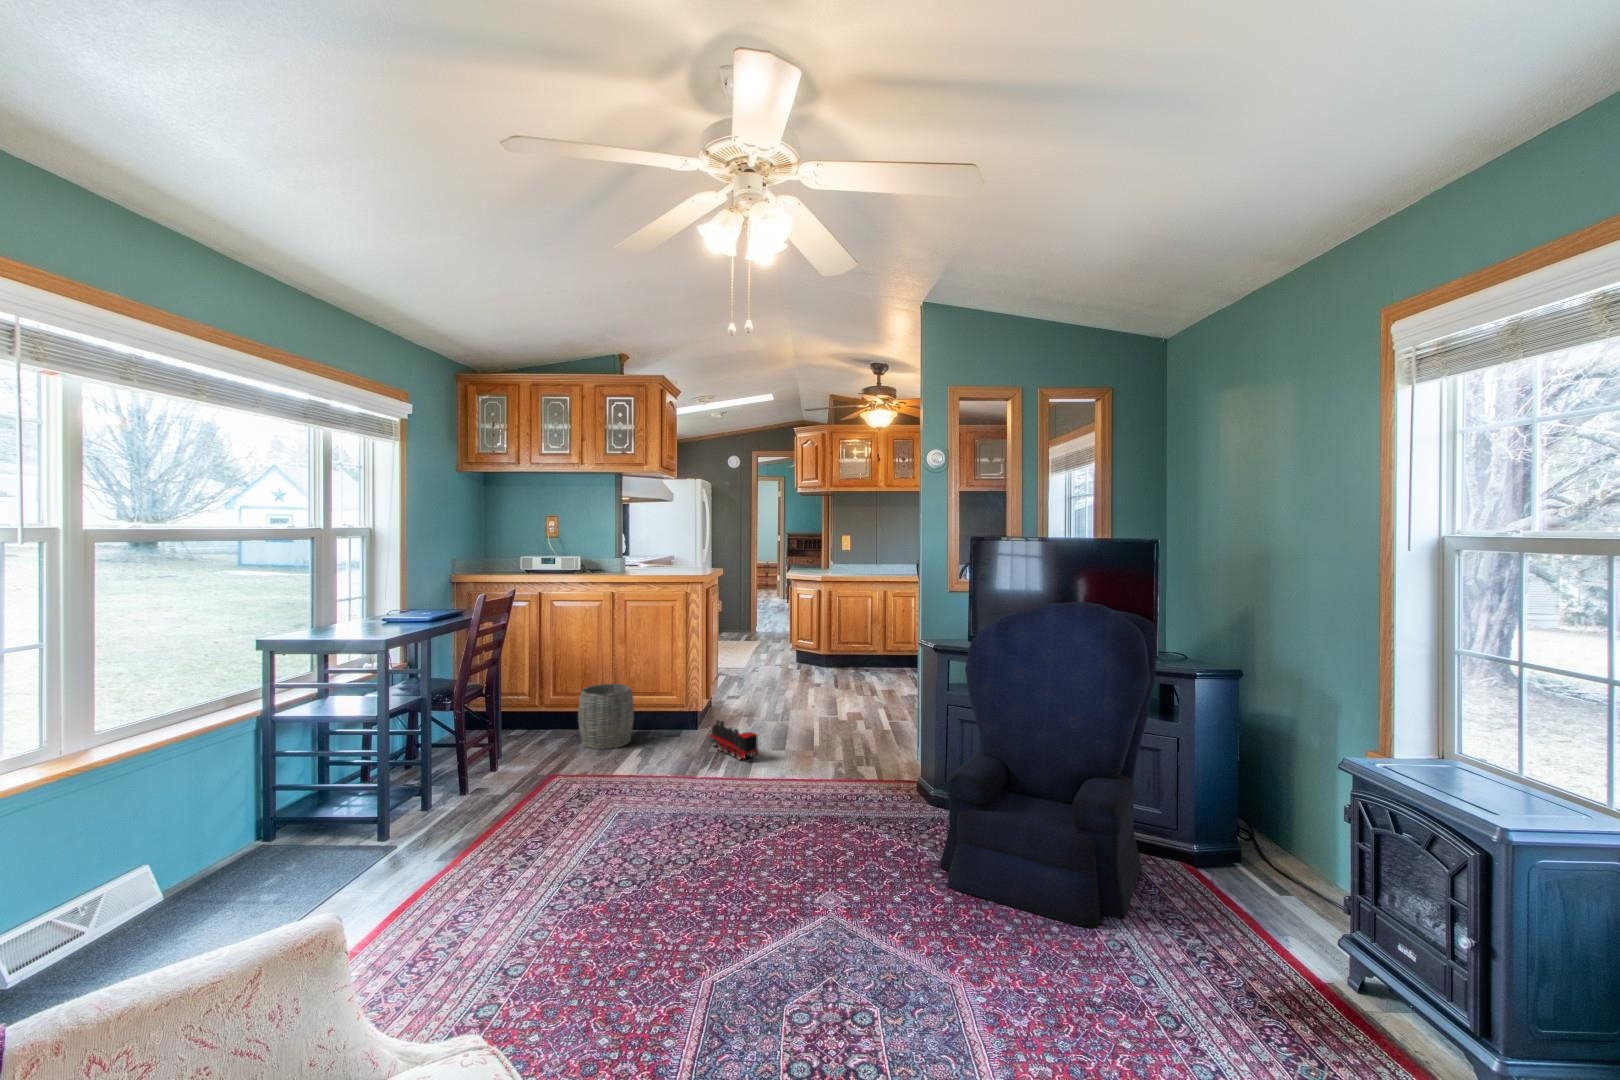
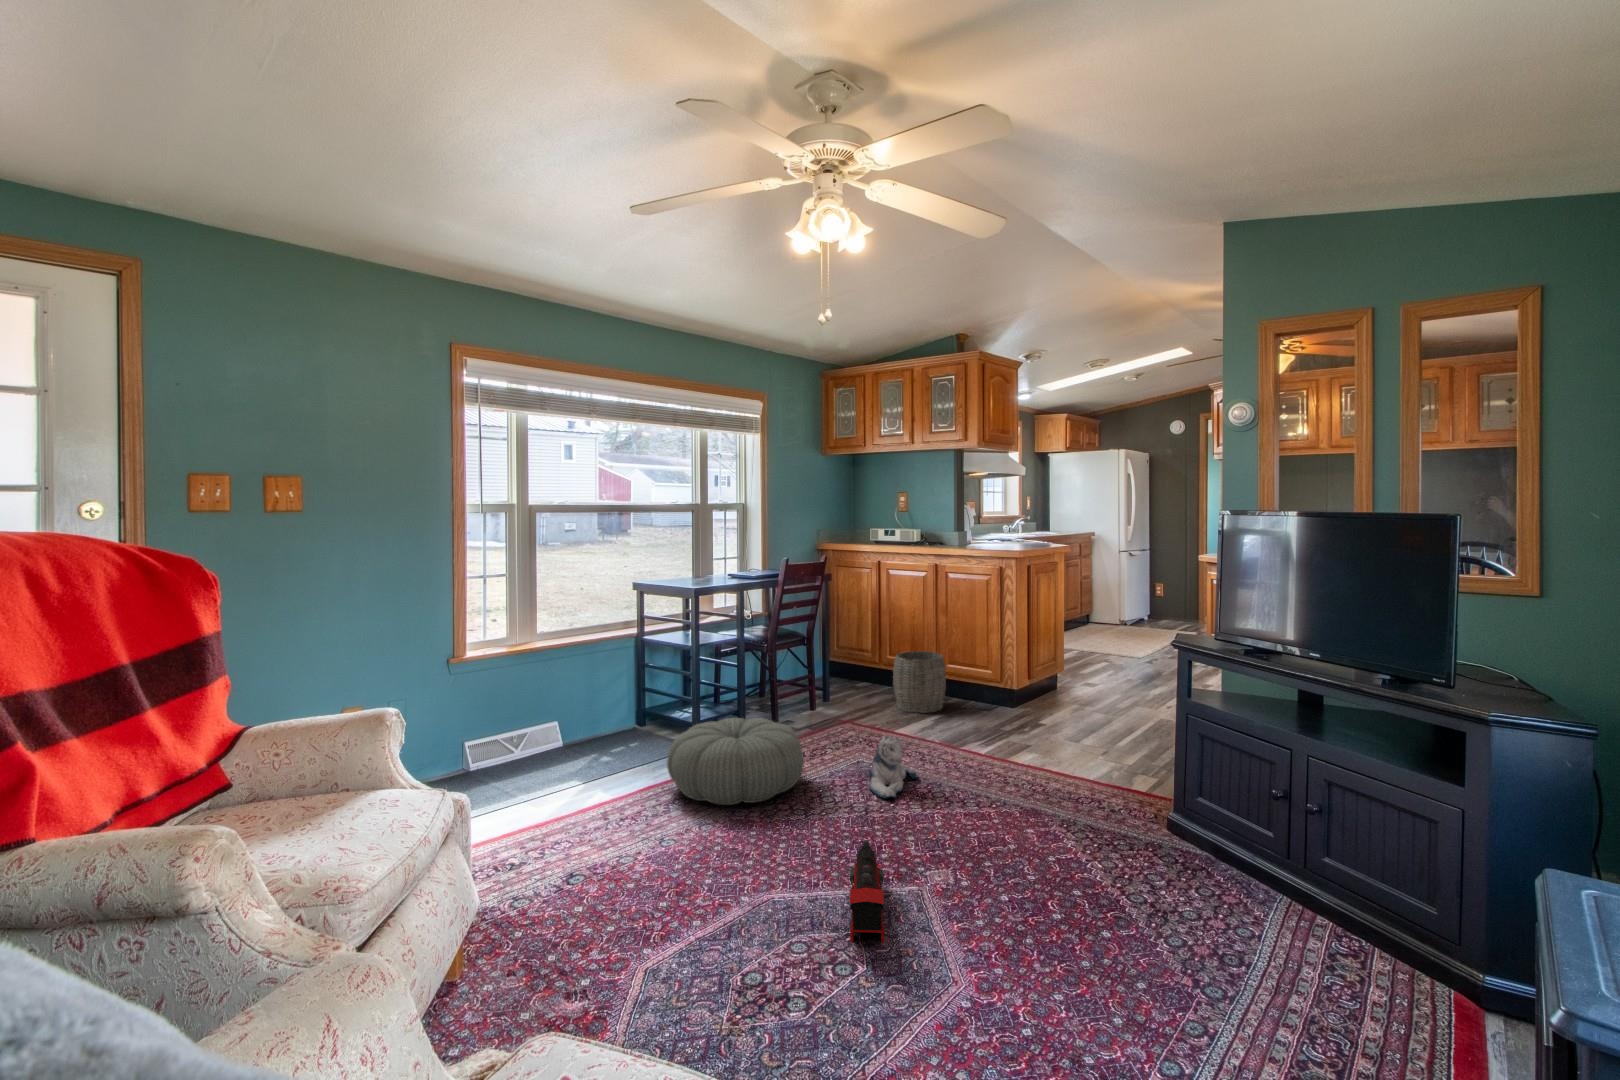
armchair: present [940,602,1157,928] -> none [1075,590,1437,1022]
toy train: present [708,720,758,760] -> present [850,840,884,943]
plush toy: none [646,774,700,841] -> present [869,736,917,799]
pouf: none [423,786,601,908] -> present [667,718,804,805]

